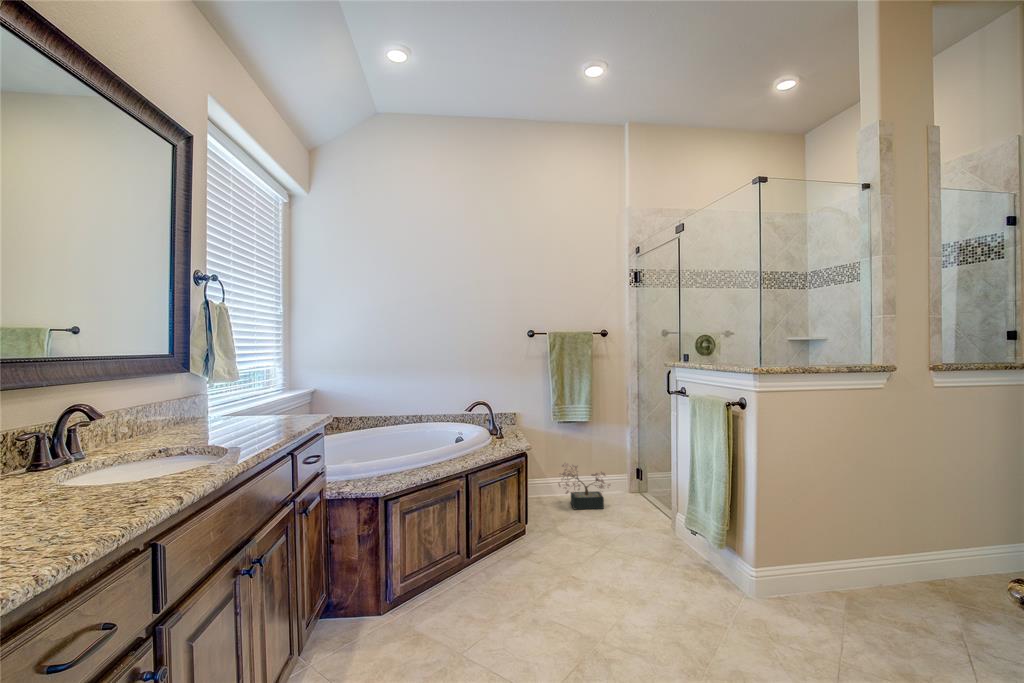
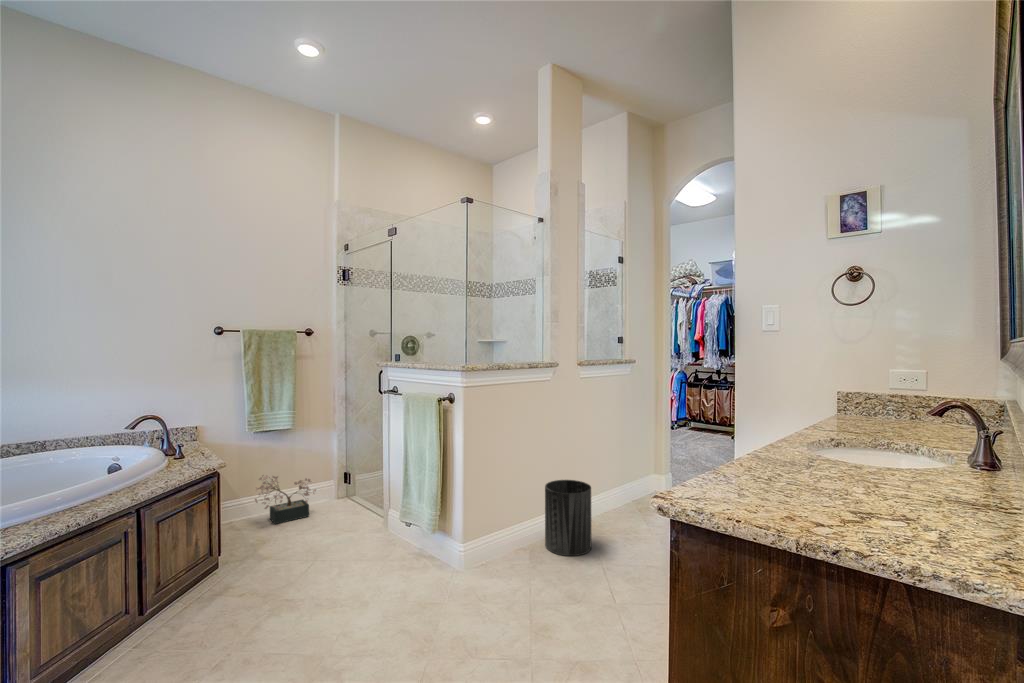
trash can: none [887,528,975,645] -> present [545,480,591,556]

